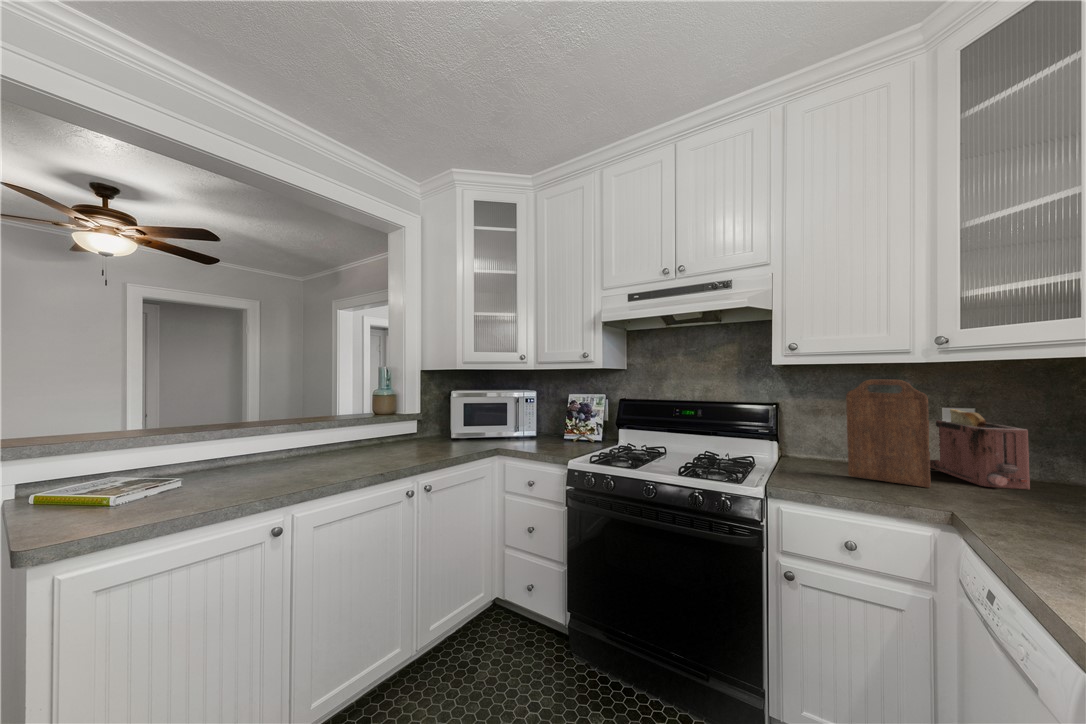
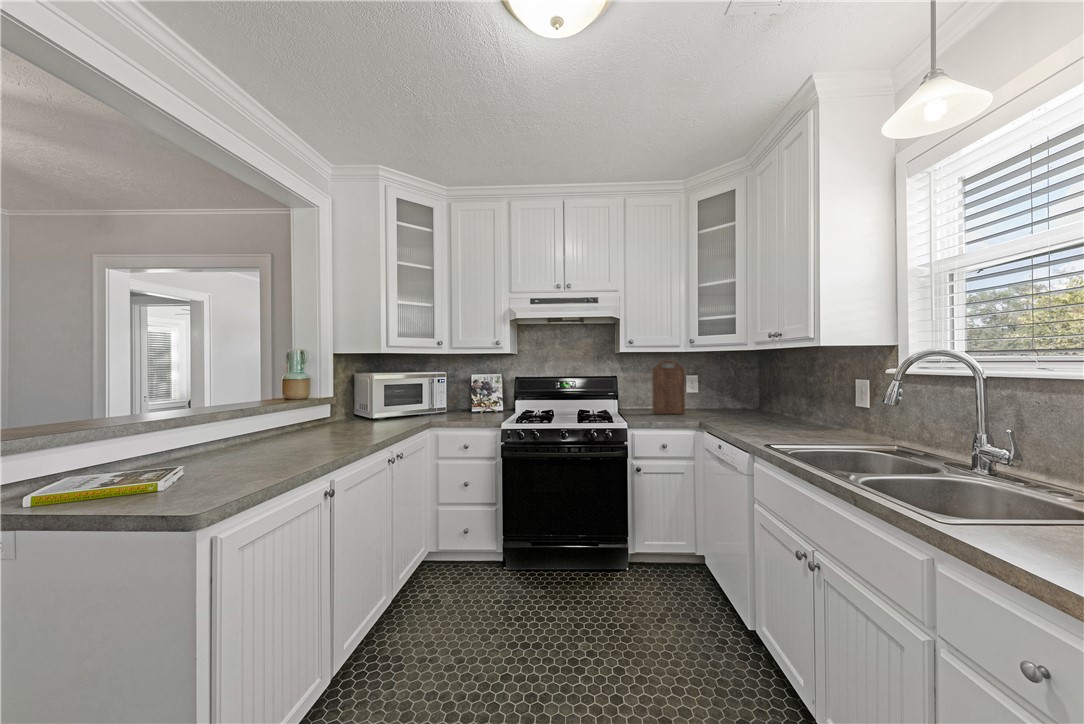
toaster: present [930,409,1030,489] -> none [681,376,716,412]

